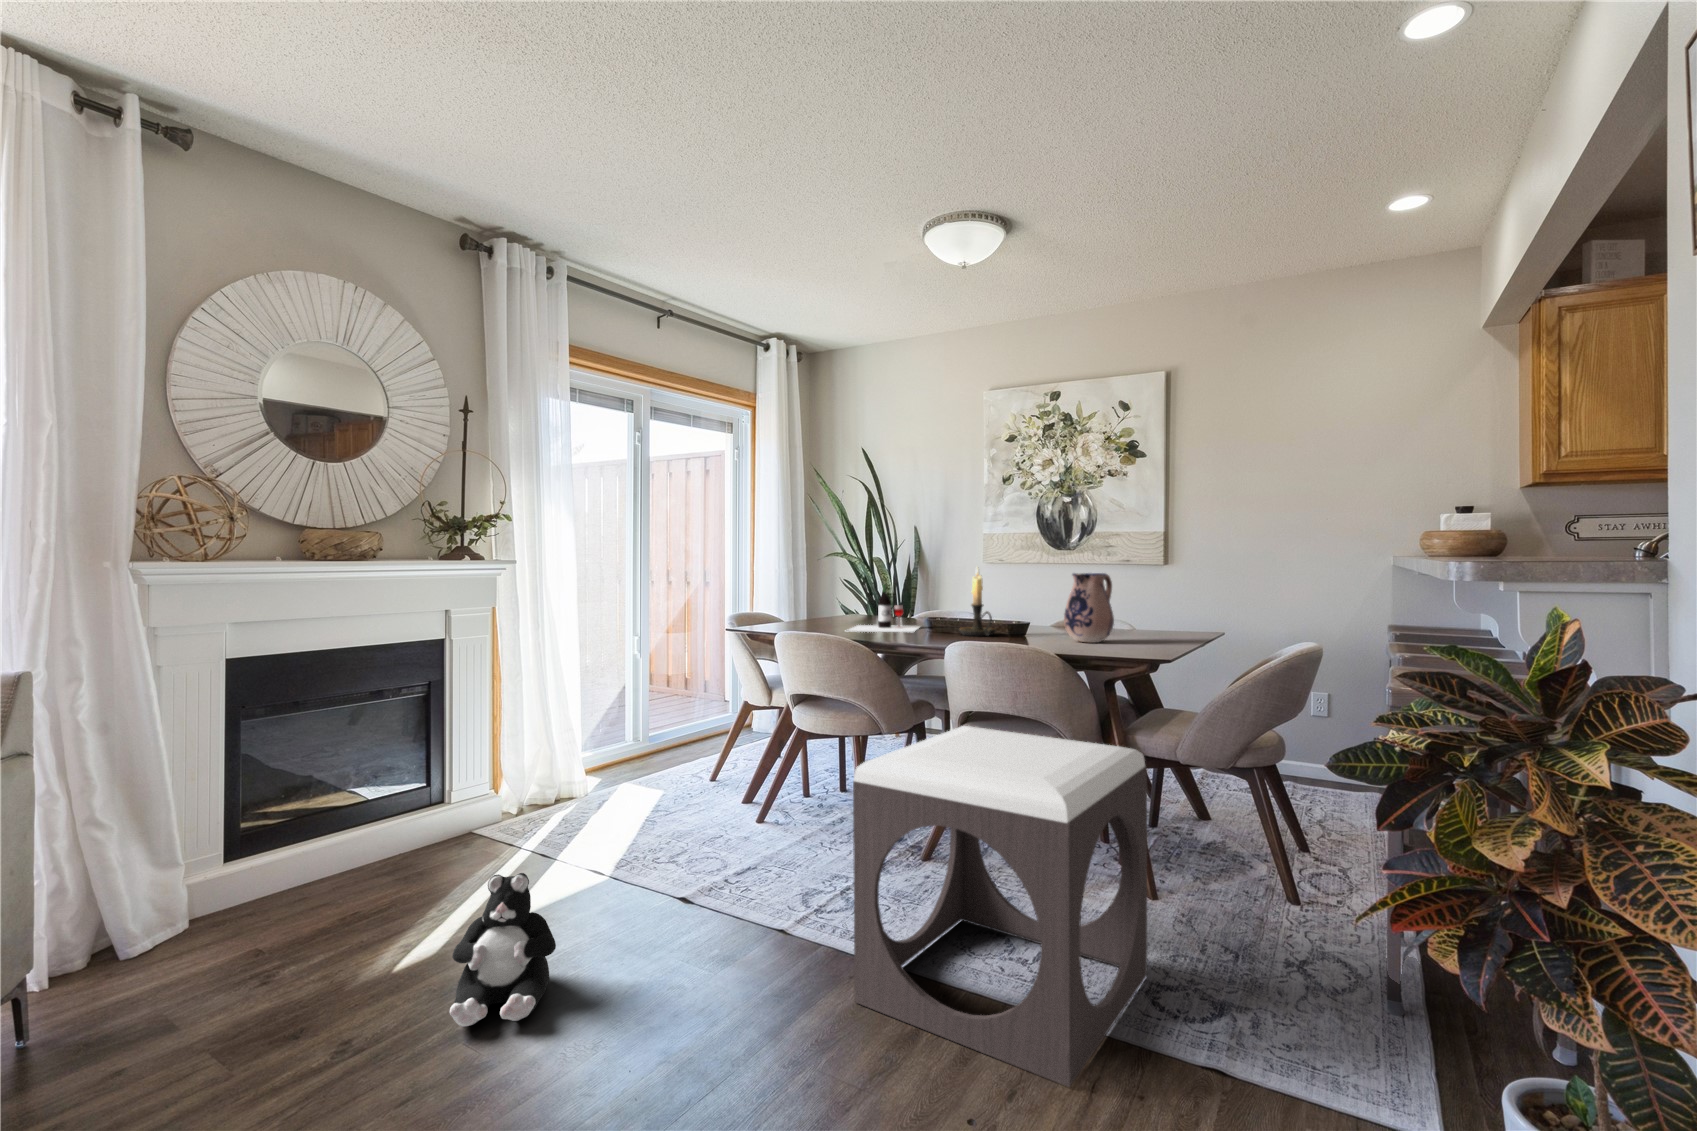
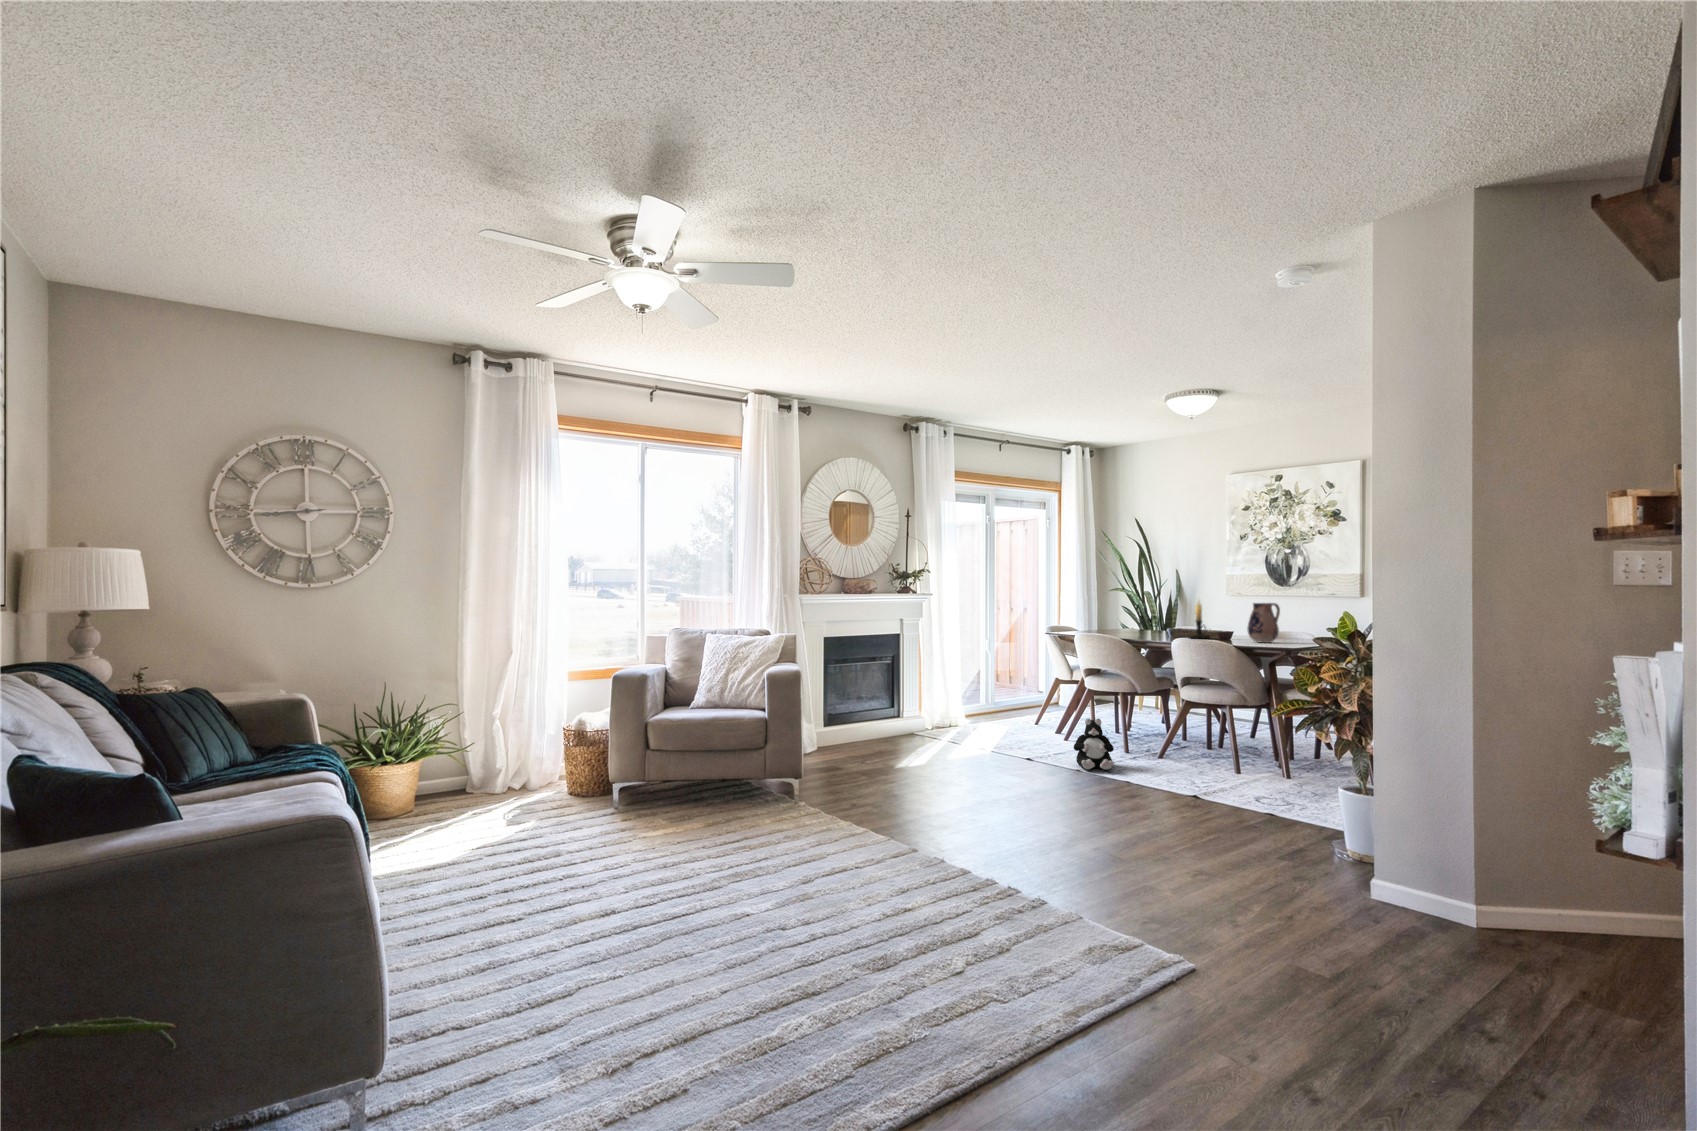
wine bottle: present [845,584,920,632] -> none [1117,608,1169,637]
footstool: present [853,726,1147,1087] -> none [1111,678,1264,816]
plush toy: present [449,873,556,1026] -> present [1074,719,1114,770]

